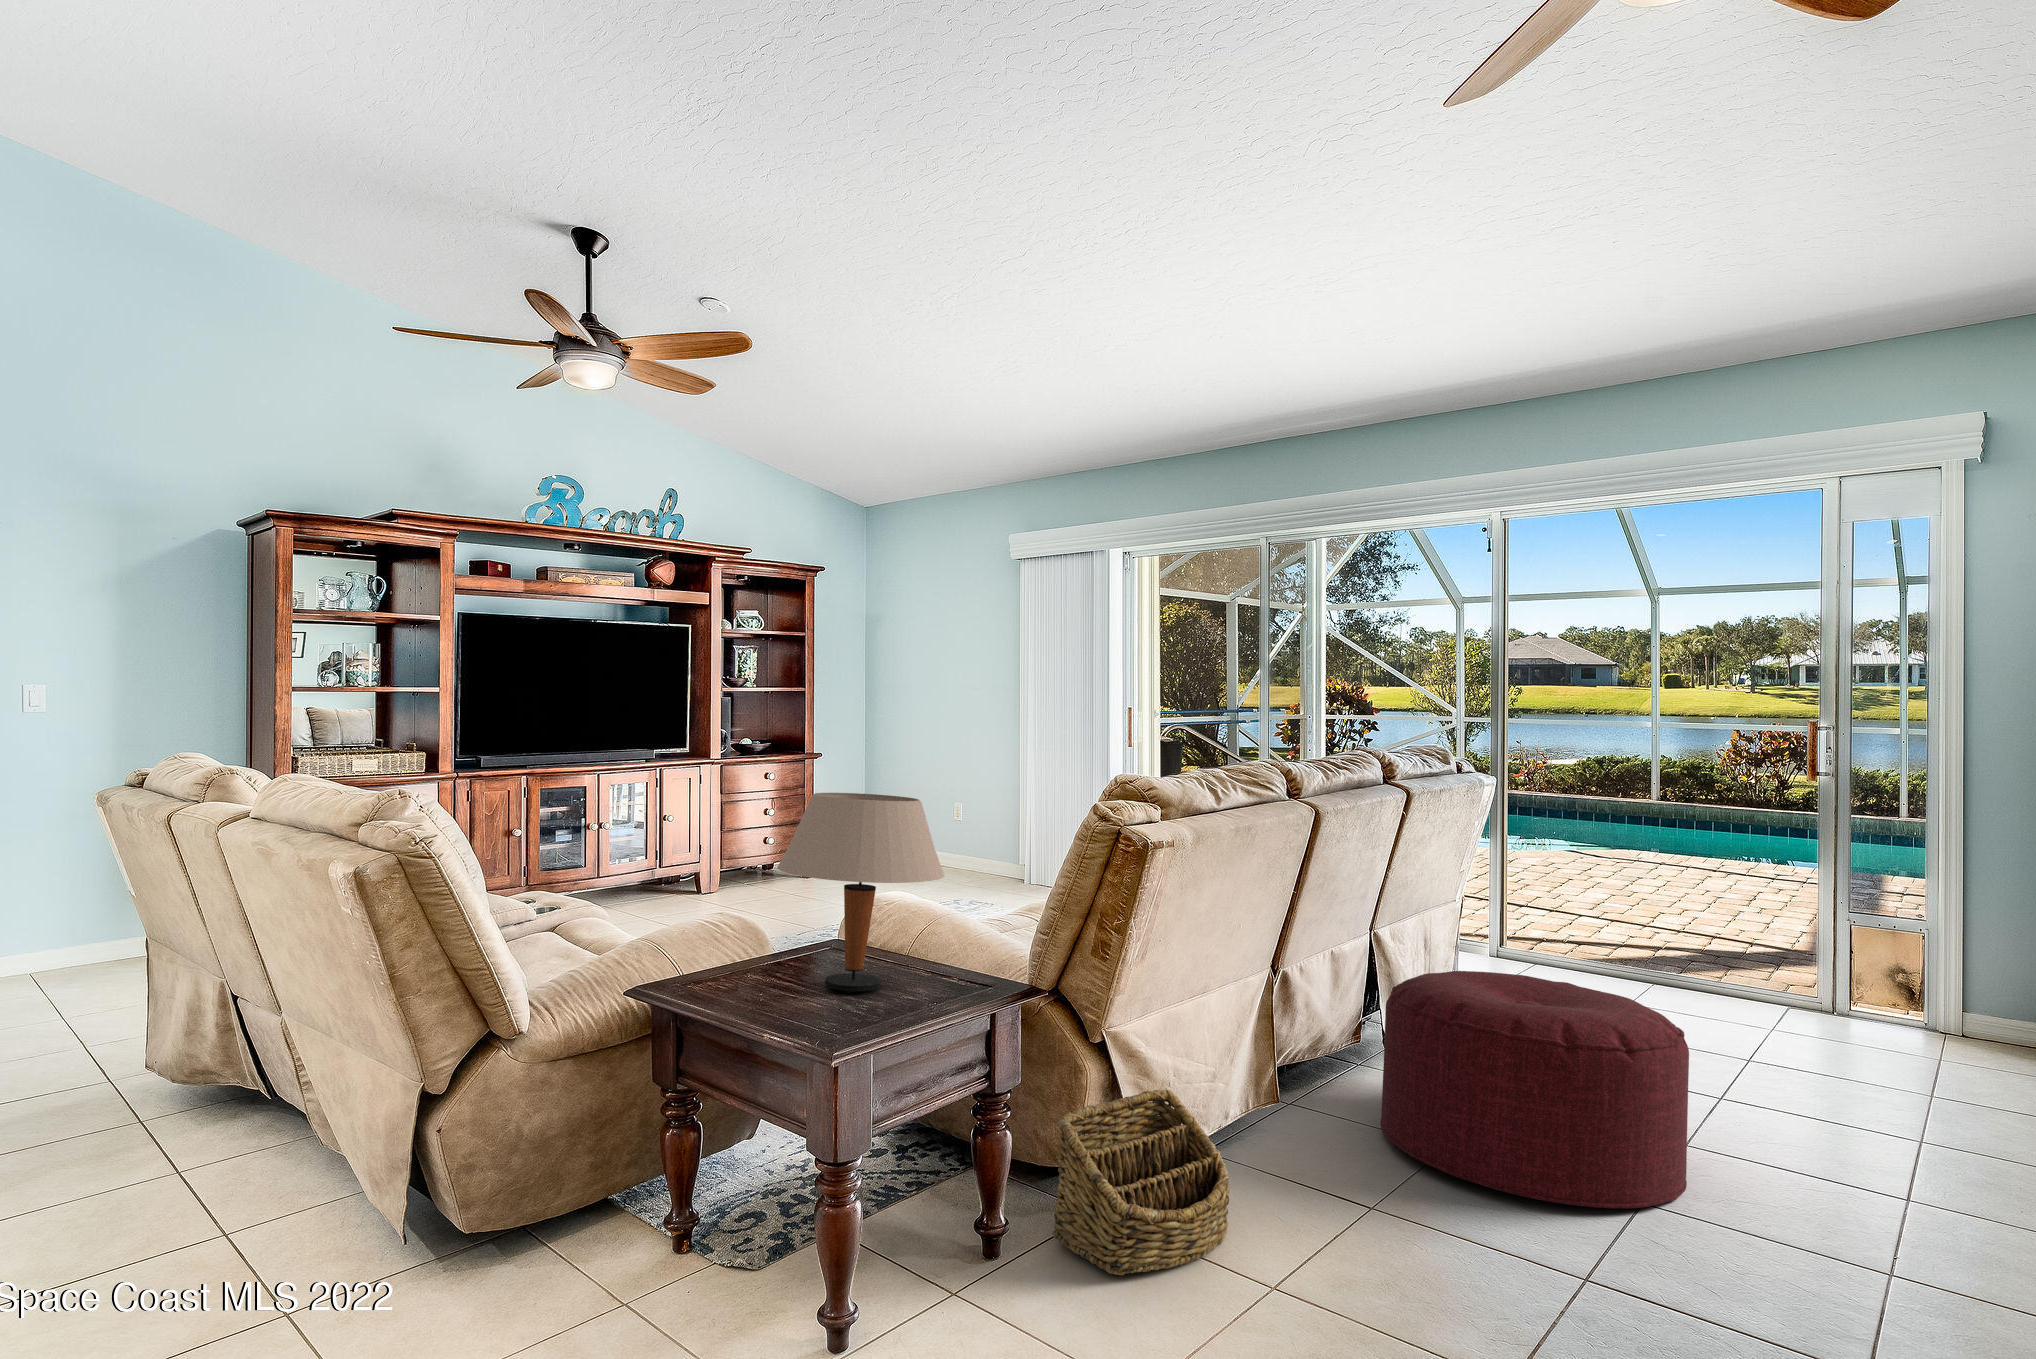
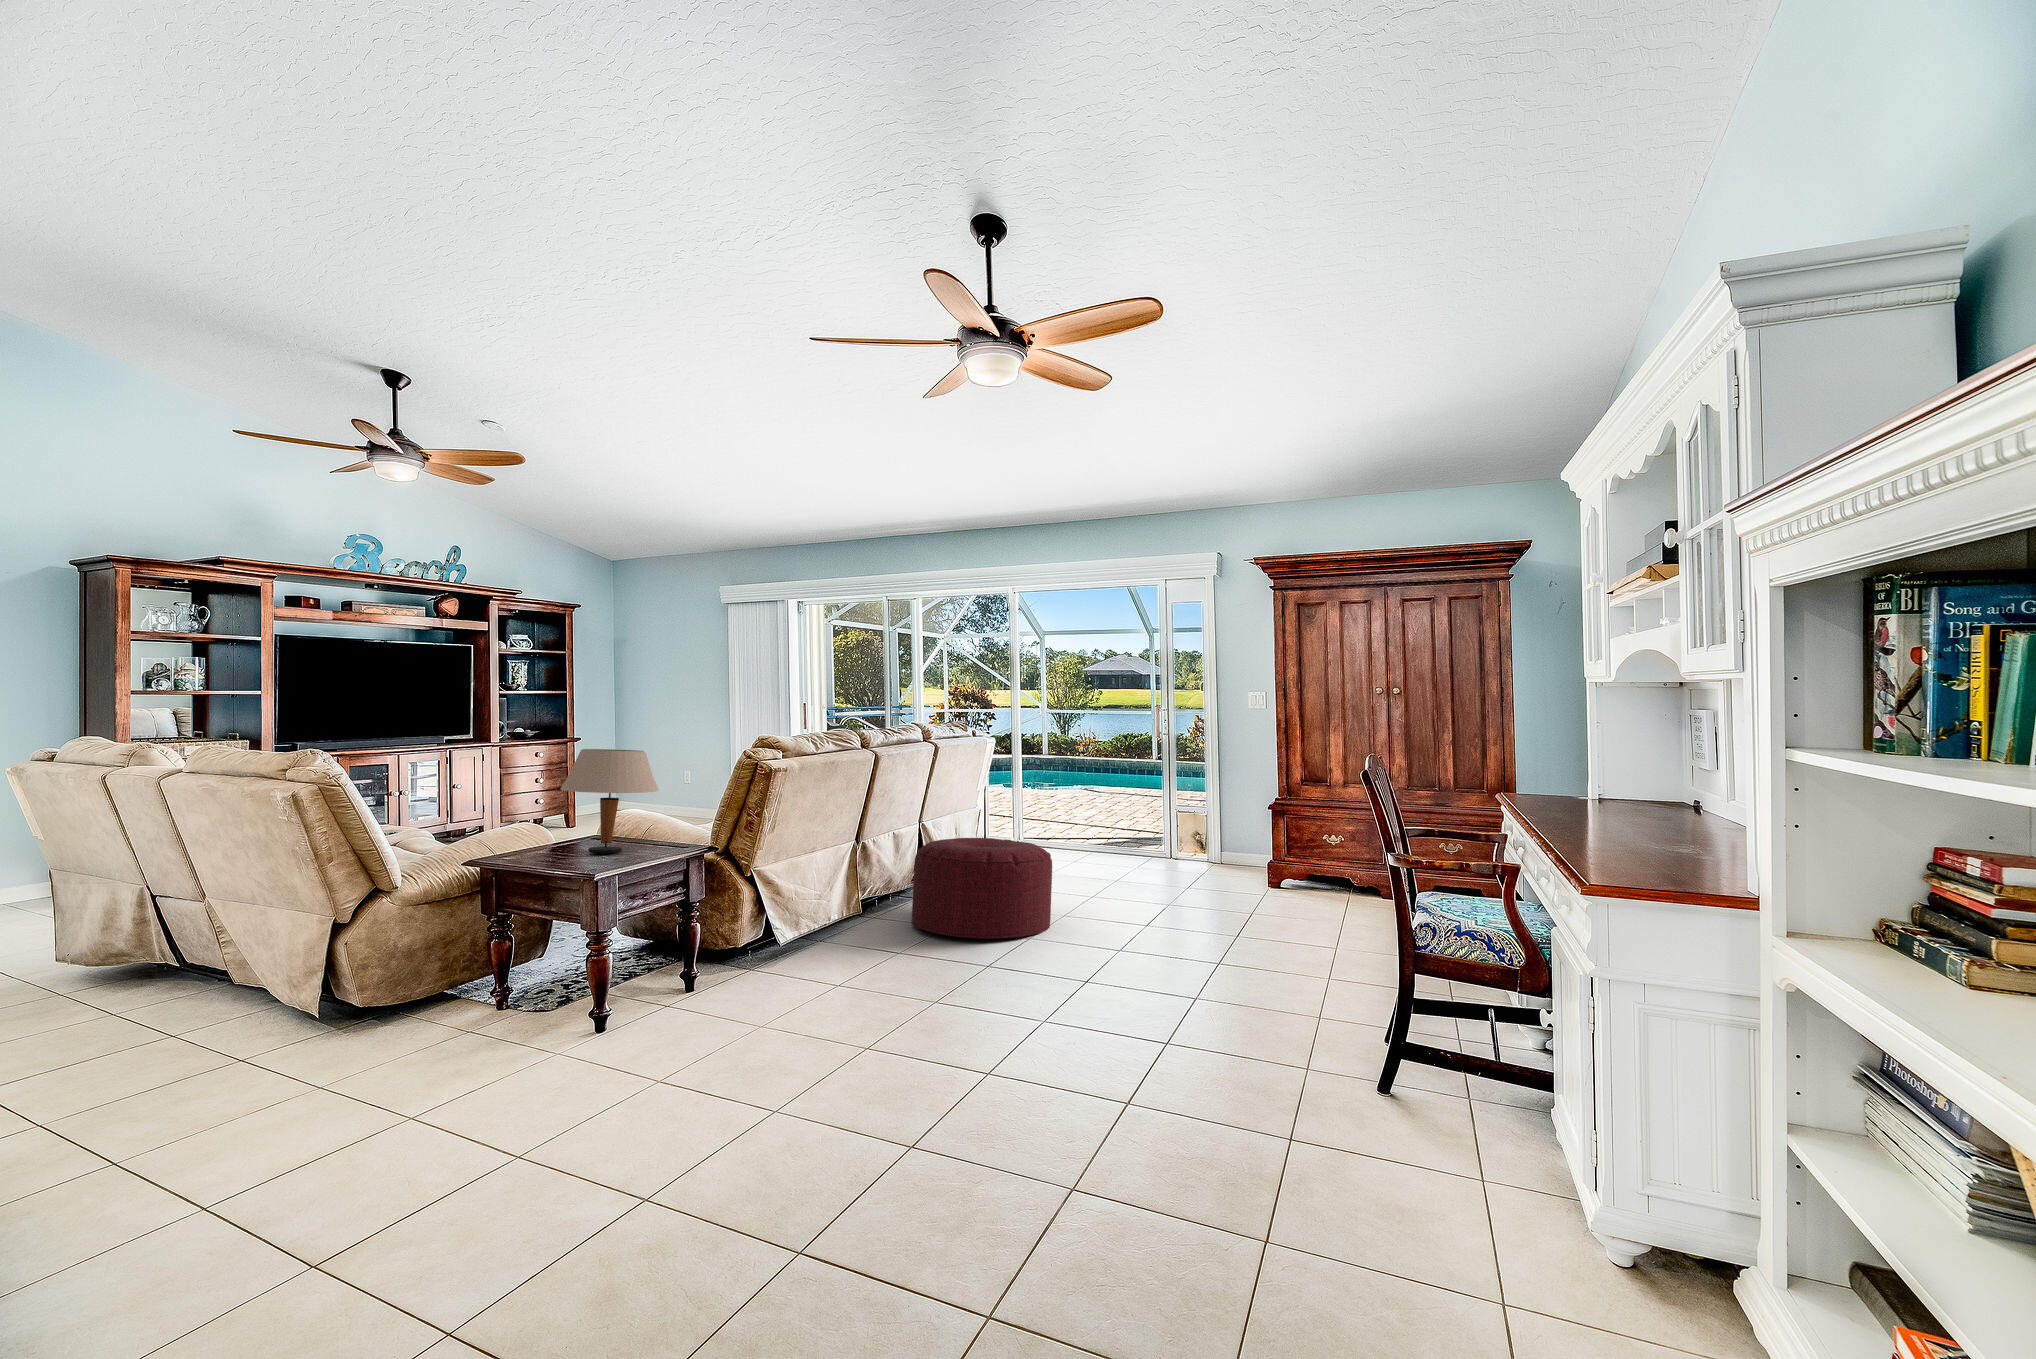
basket: present [1053,1089,1229,1275] -> none [720,900,815,984]

